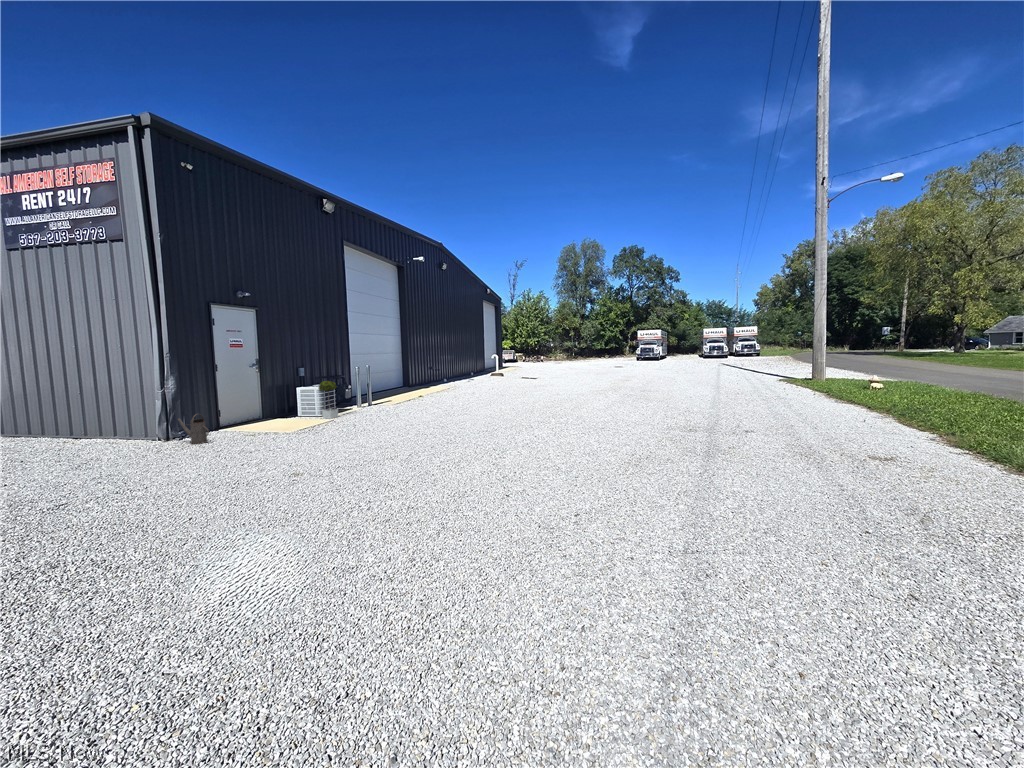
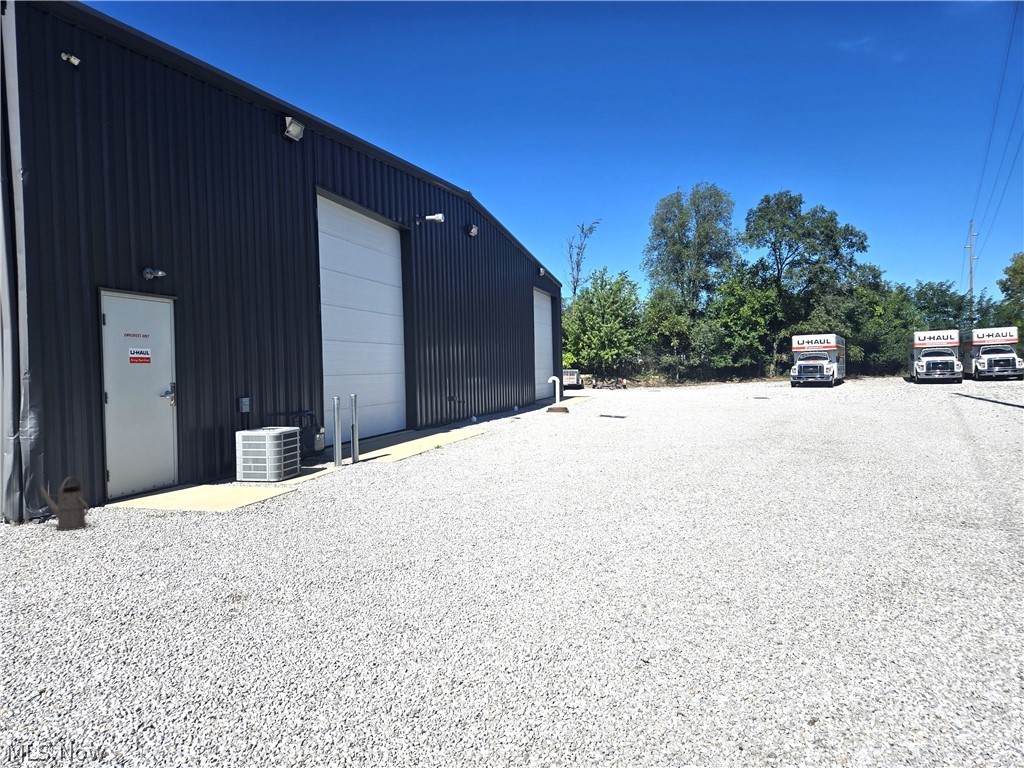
potted tree: present [319,381,338,419] -> none [273,418,306,485]

